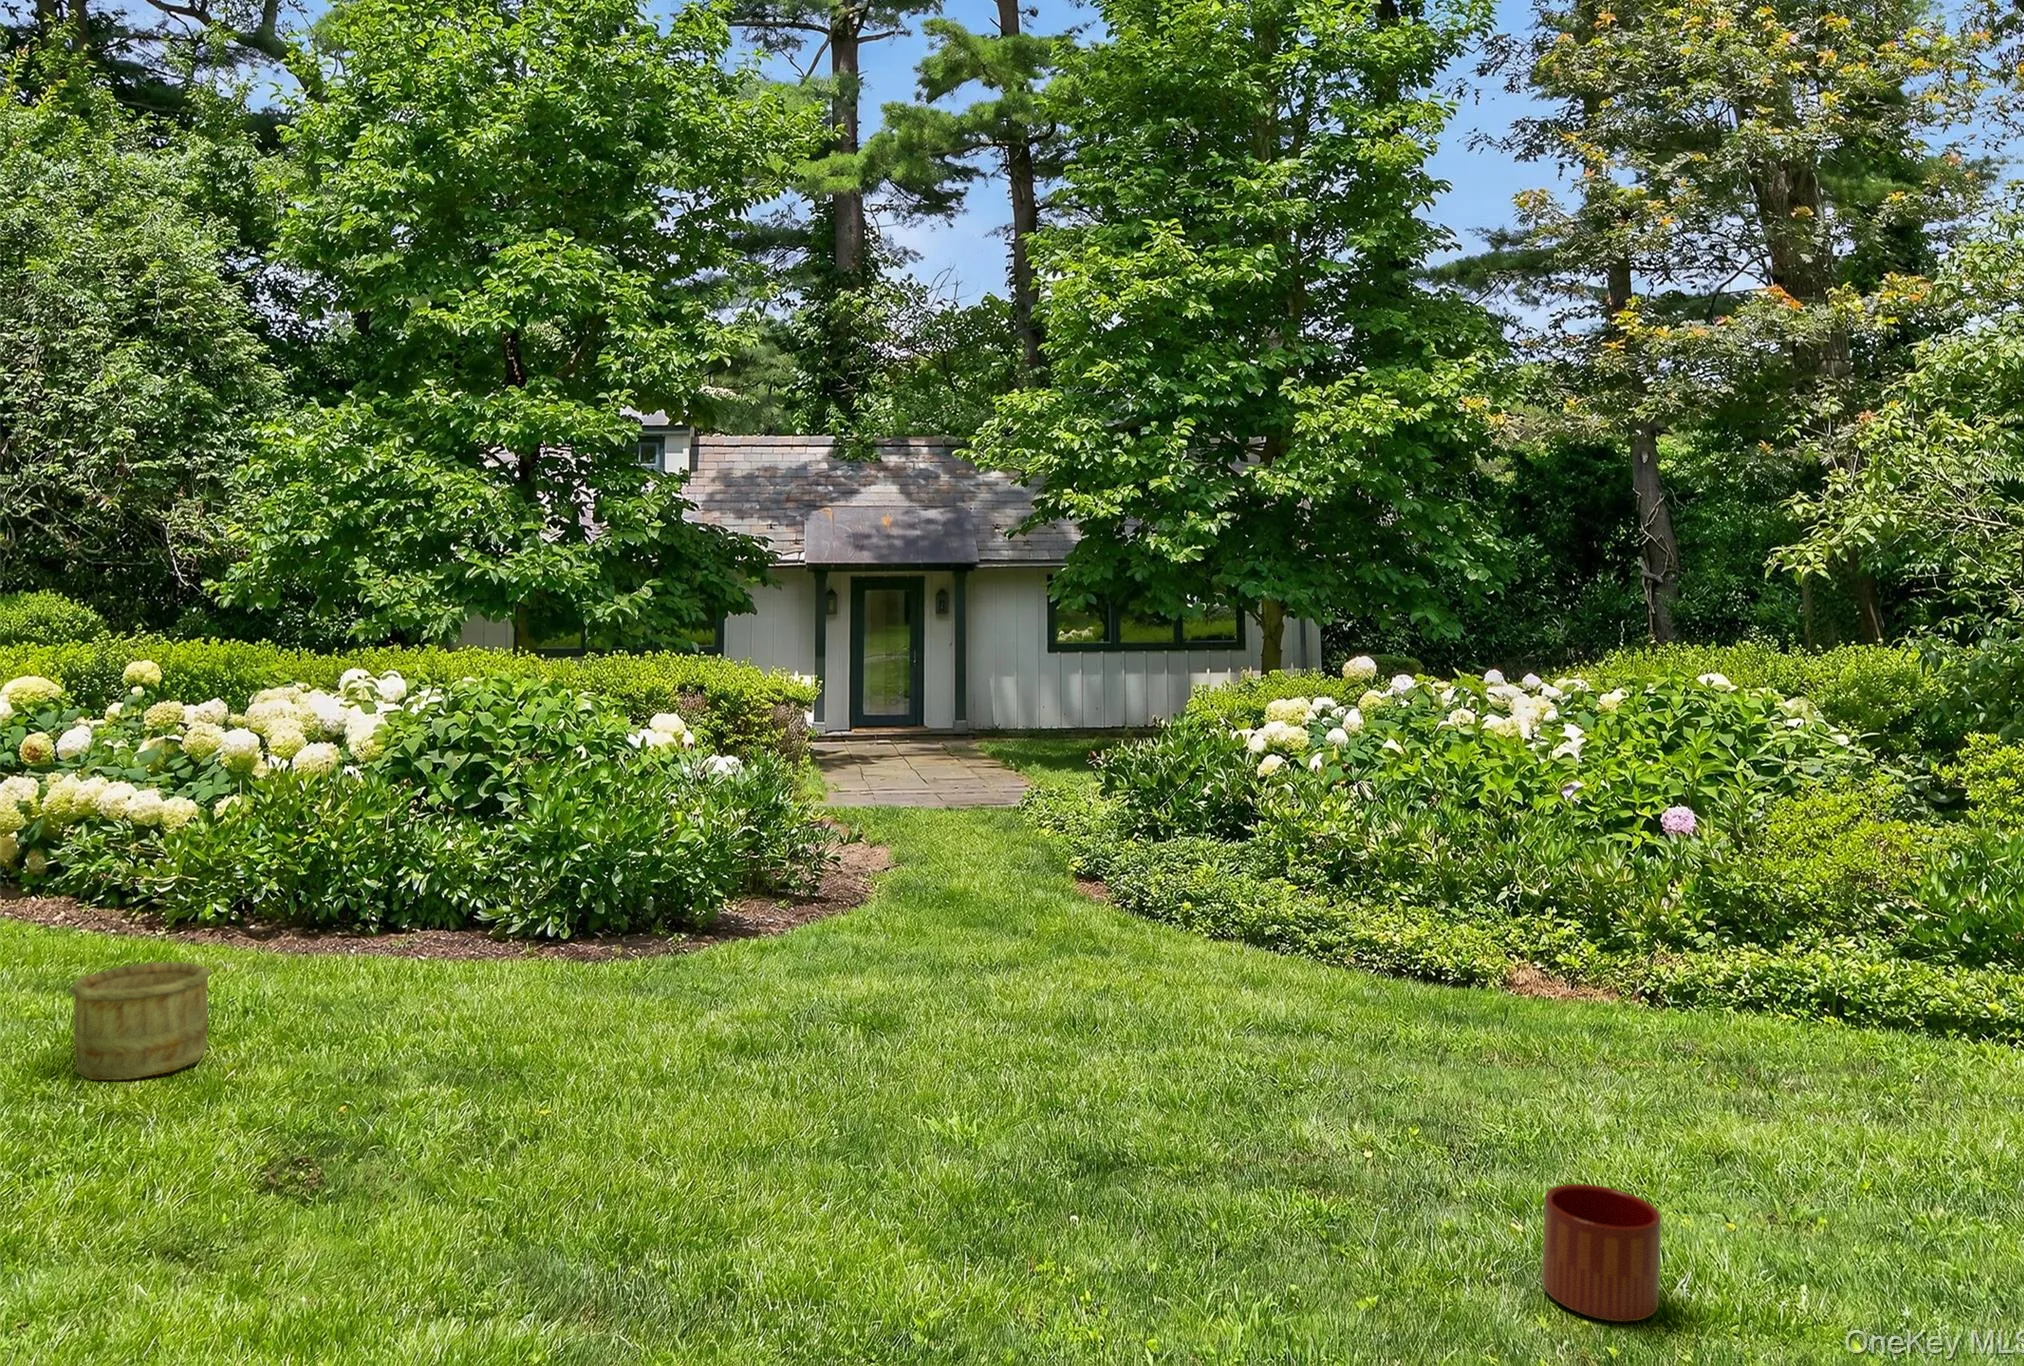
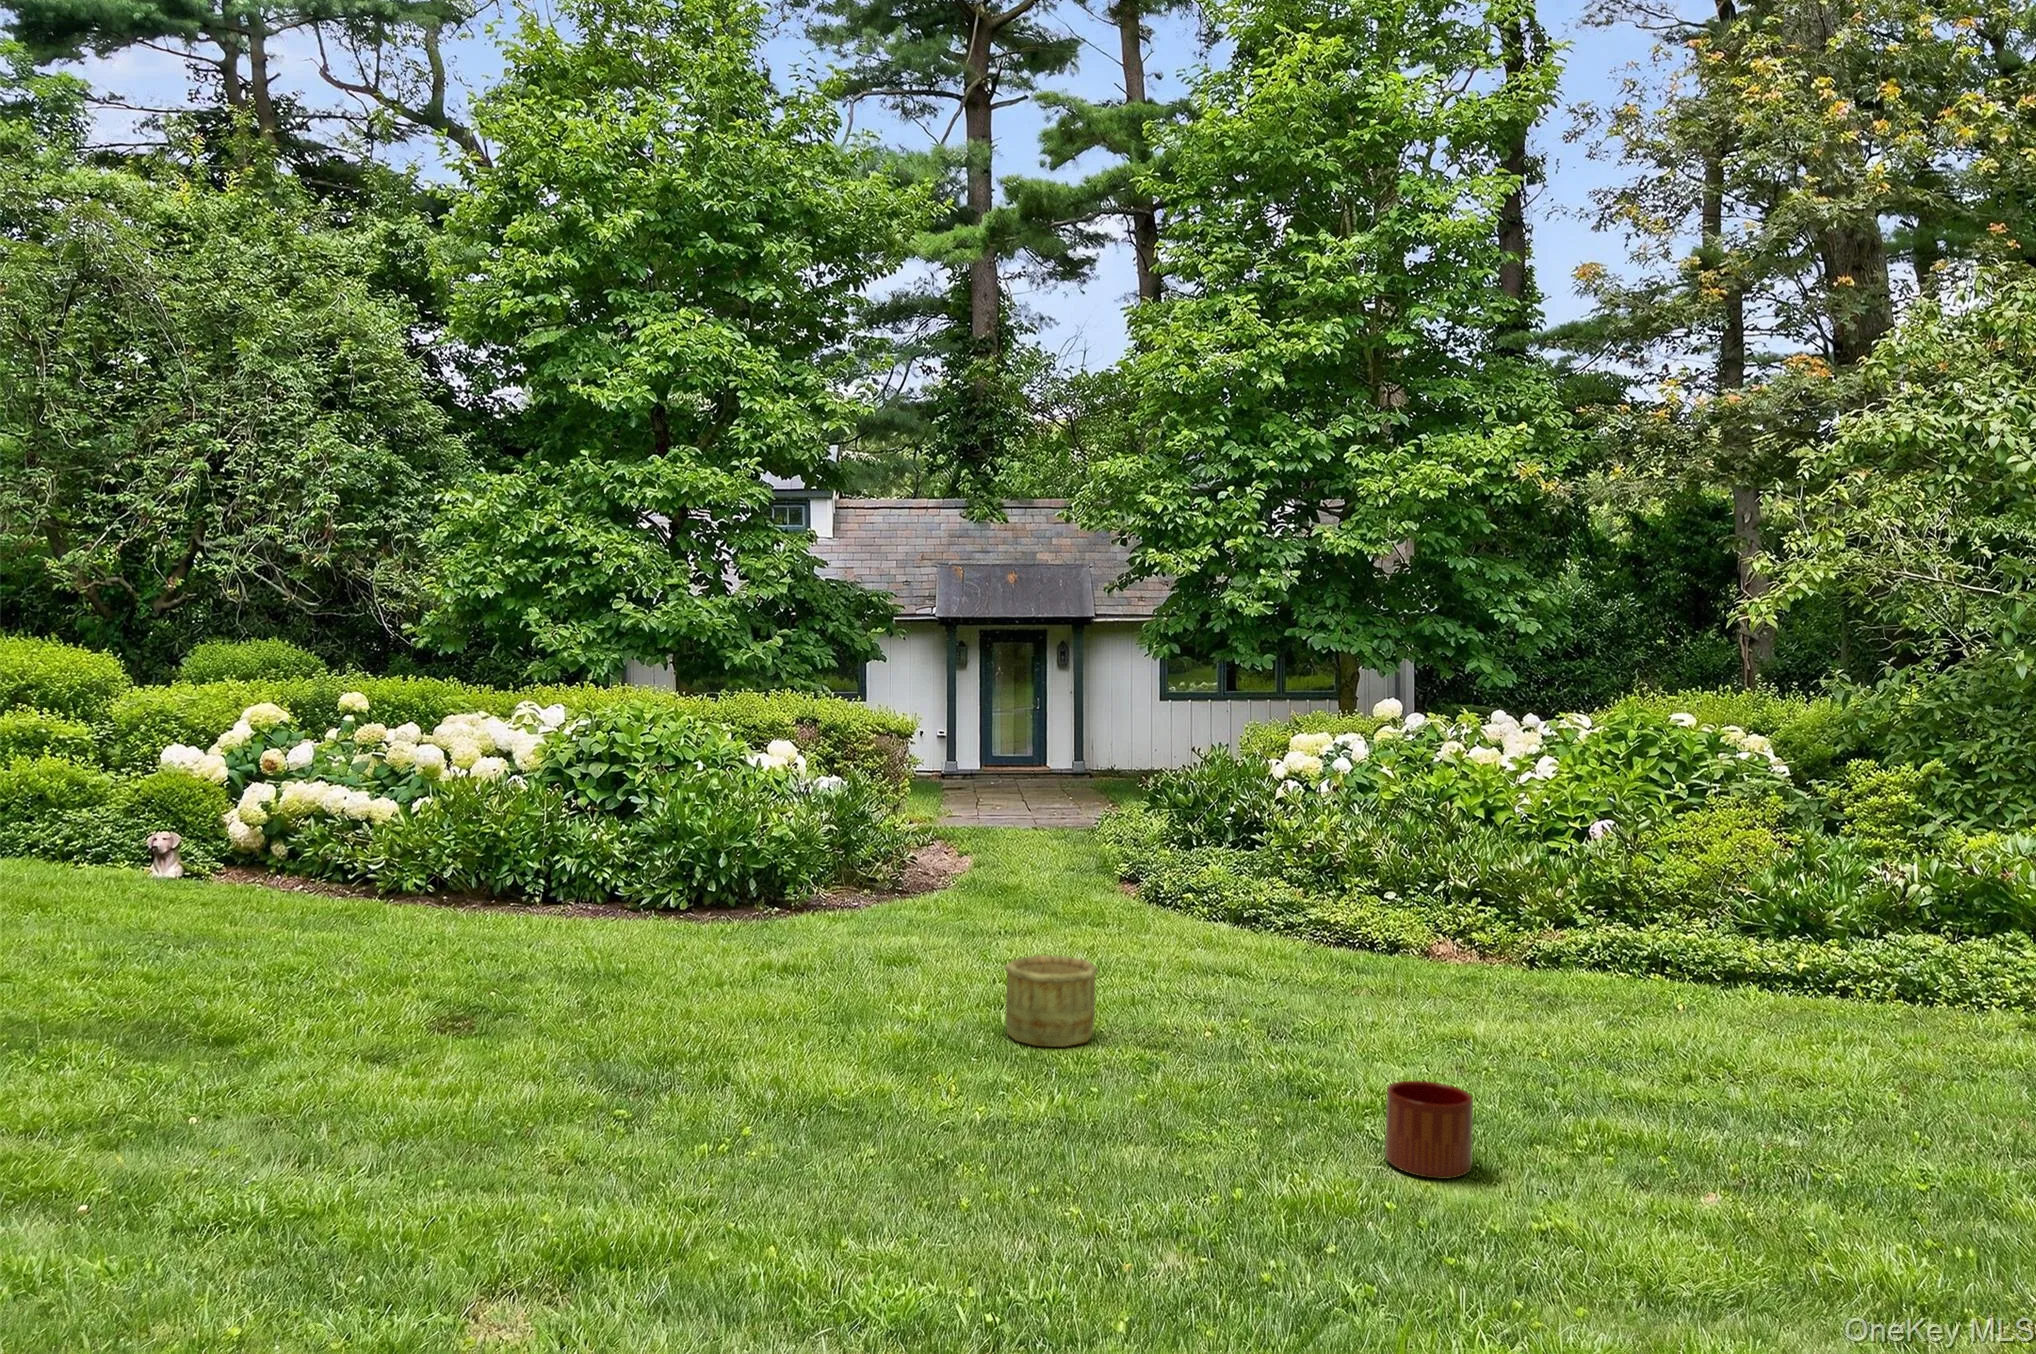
wooden bucket: present [69,962,211,1080] -> present [1004,955,1098,1047]

